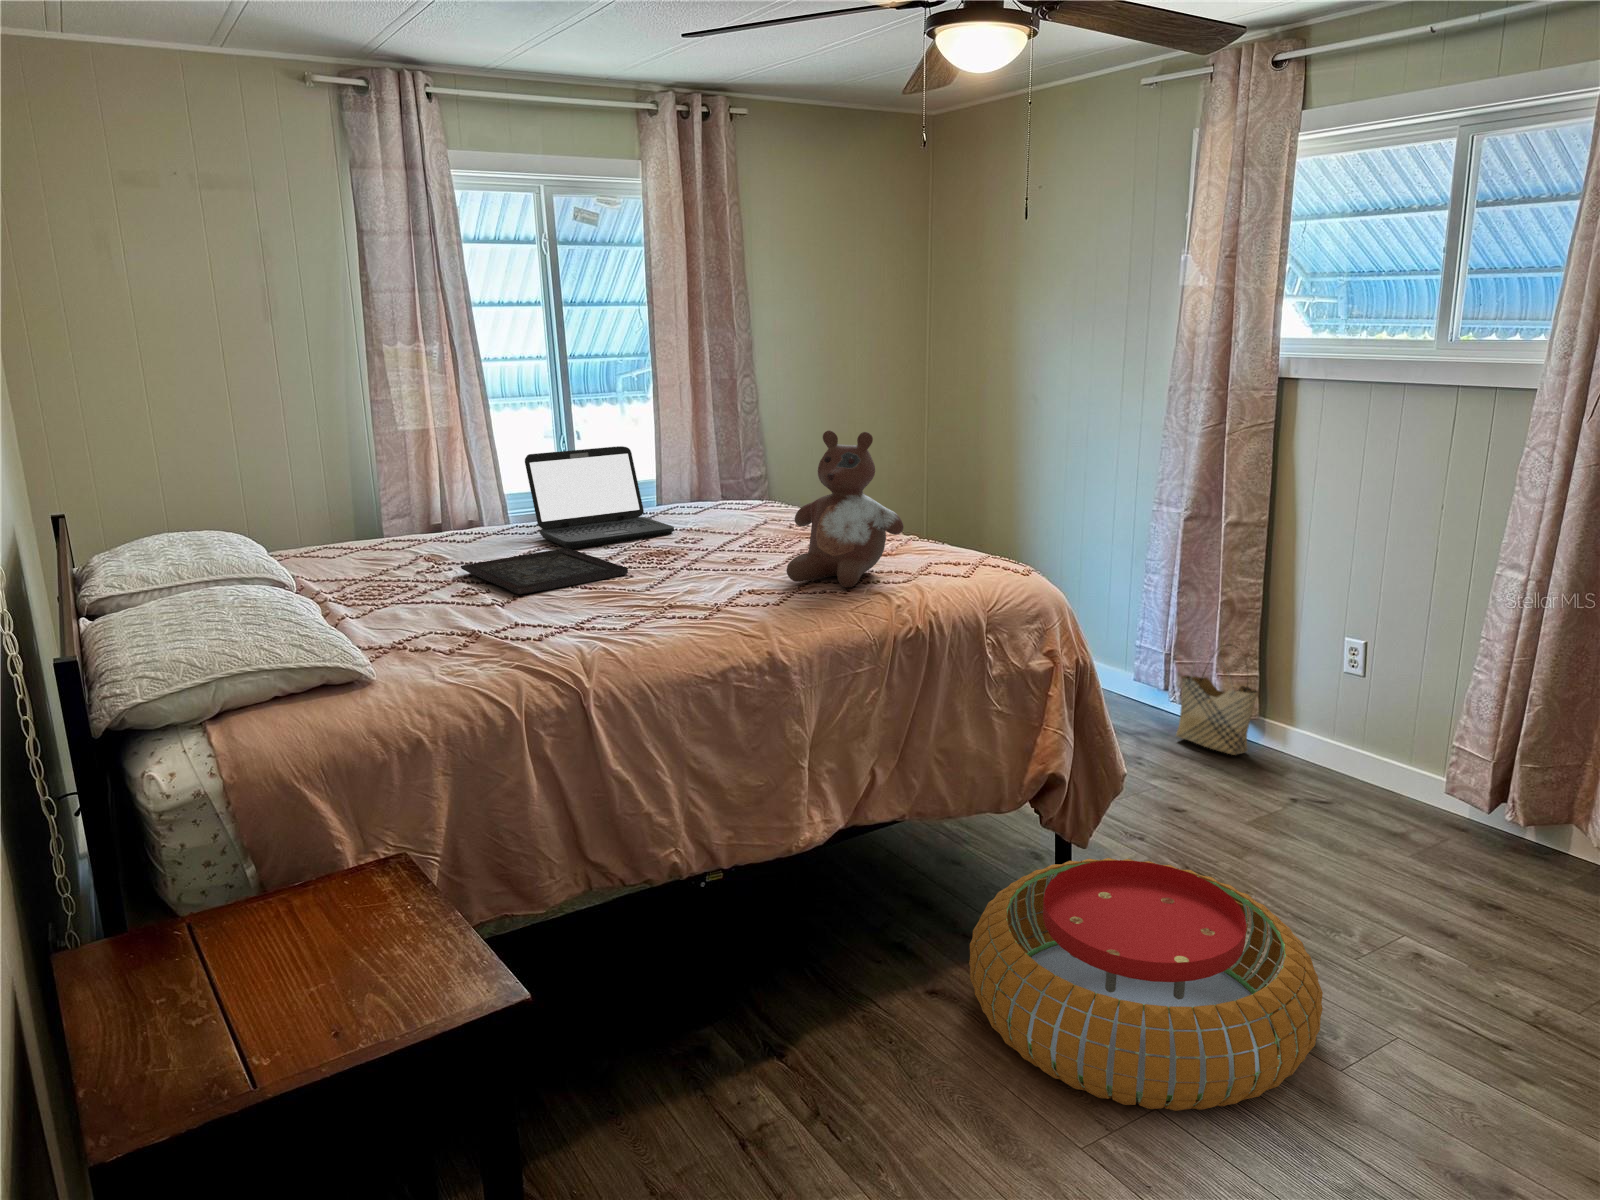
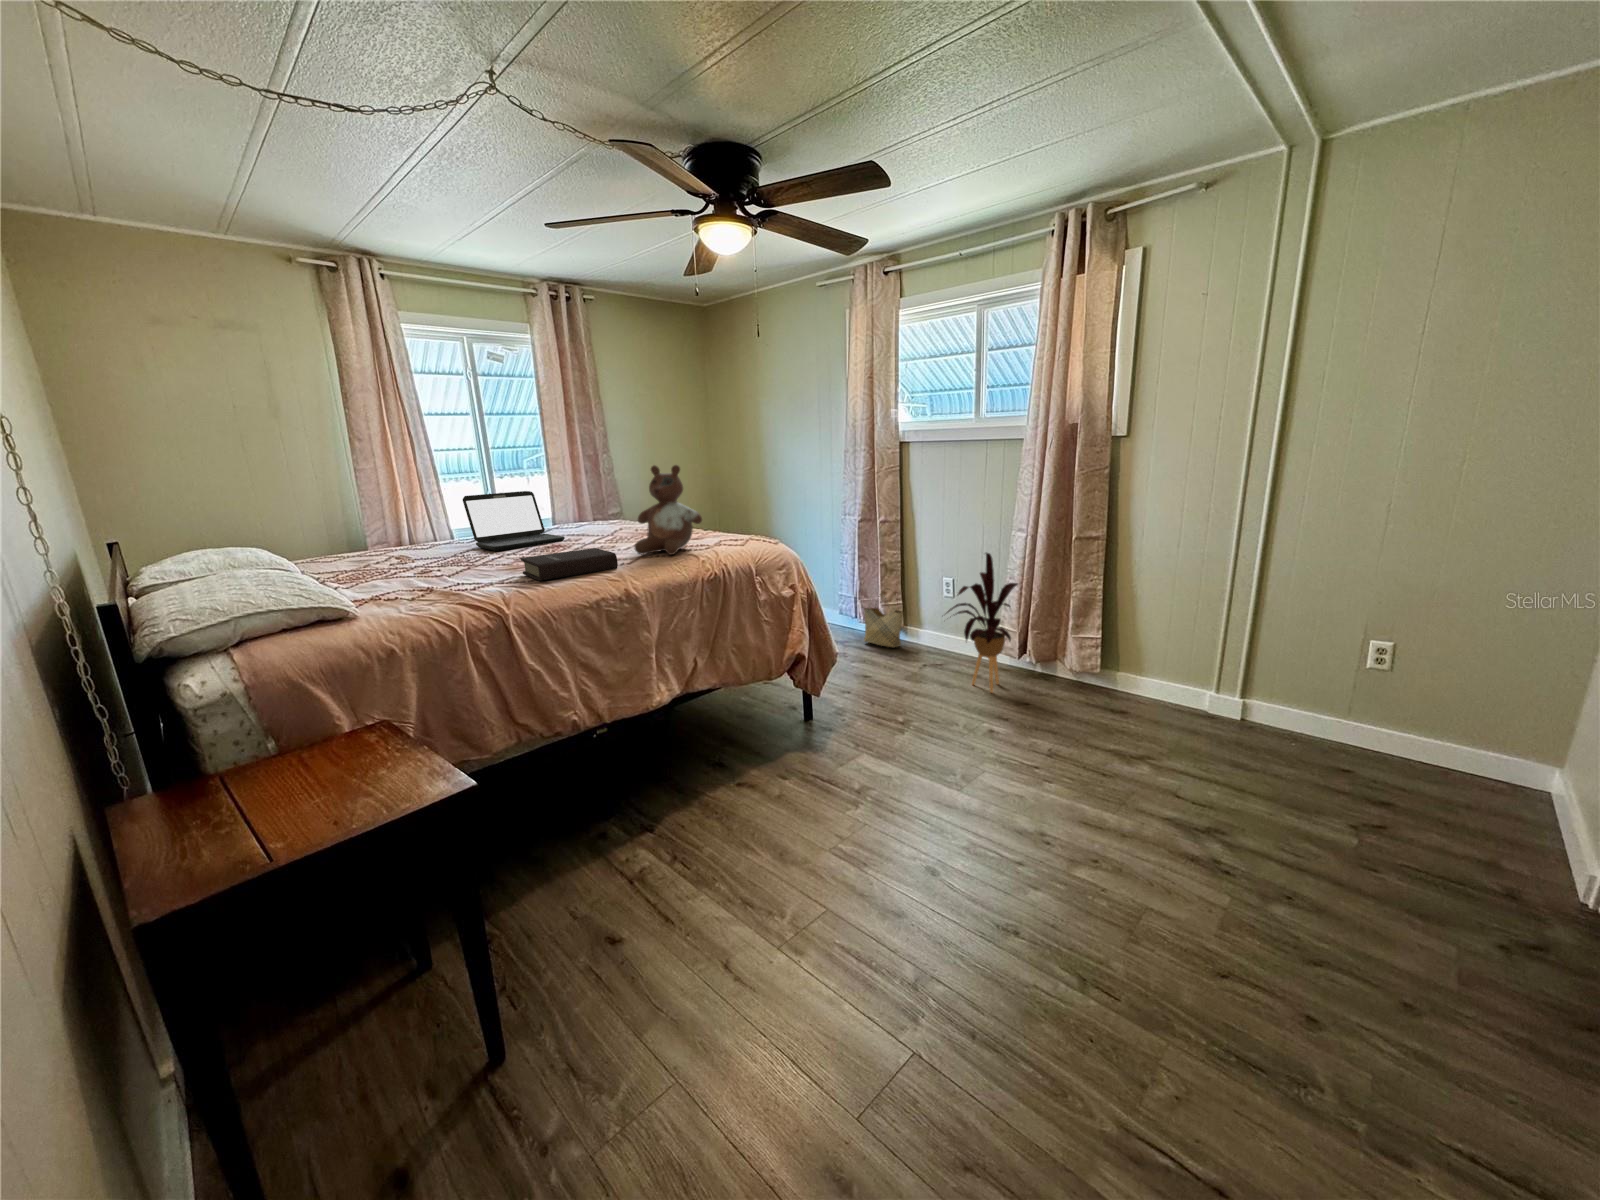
tray: present [461,548,628,594] -> none [421,549,535,573]
book: none [608,569,759,628] -> present [521,548,618,581]
house plant: none [1333,613,1505,876] -> present [947,553,1018,693]
pouf: present [969,858,1323,1111] -> none [758,694,945,821]

